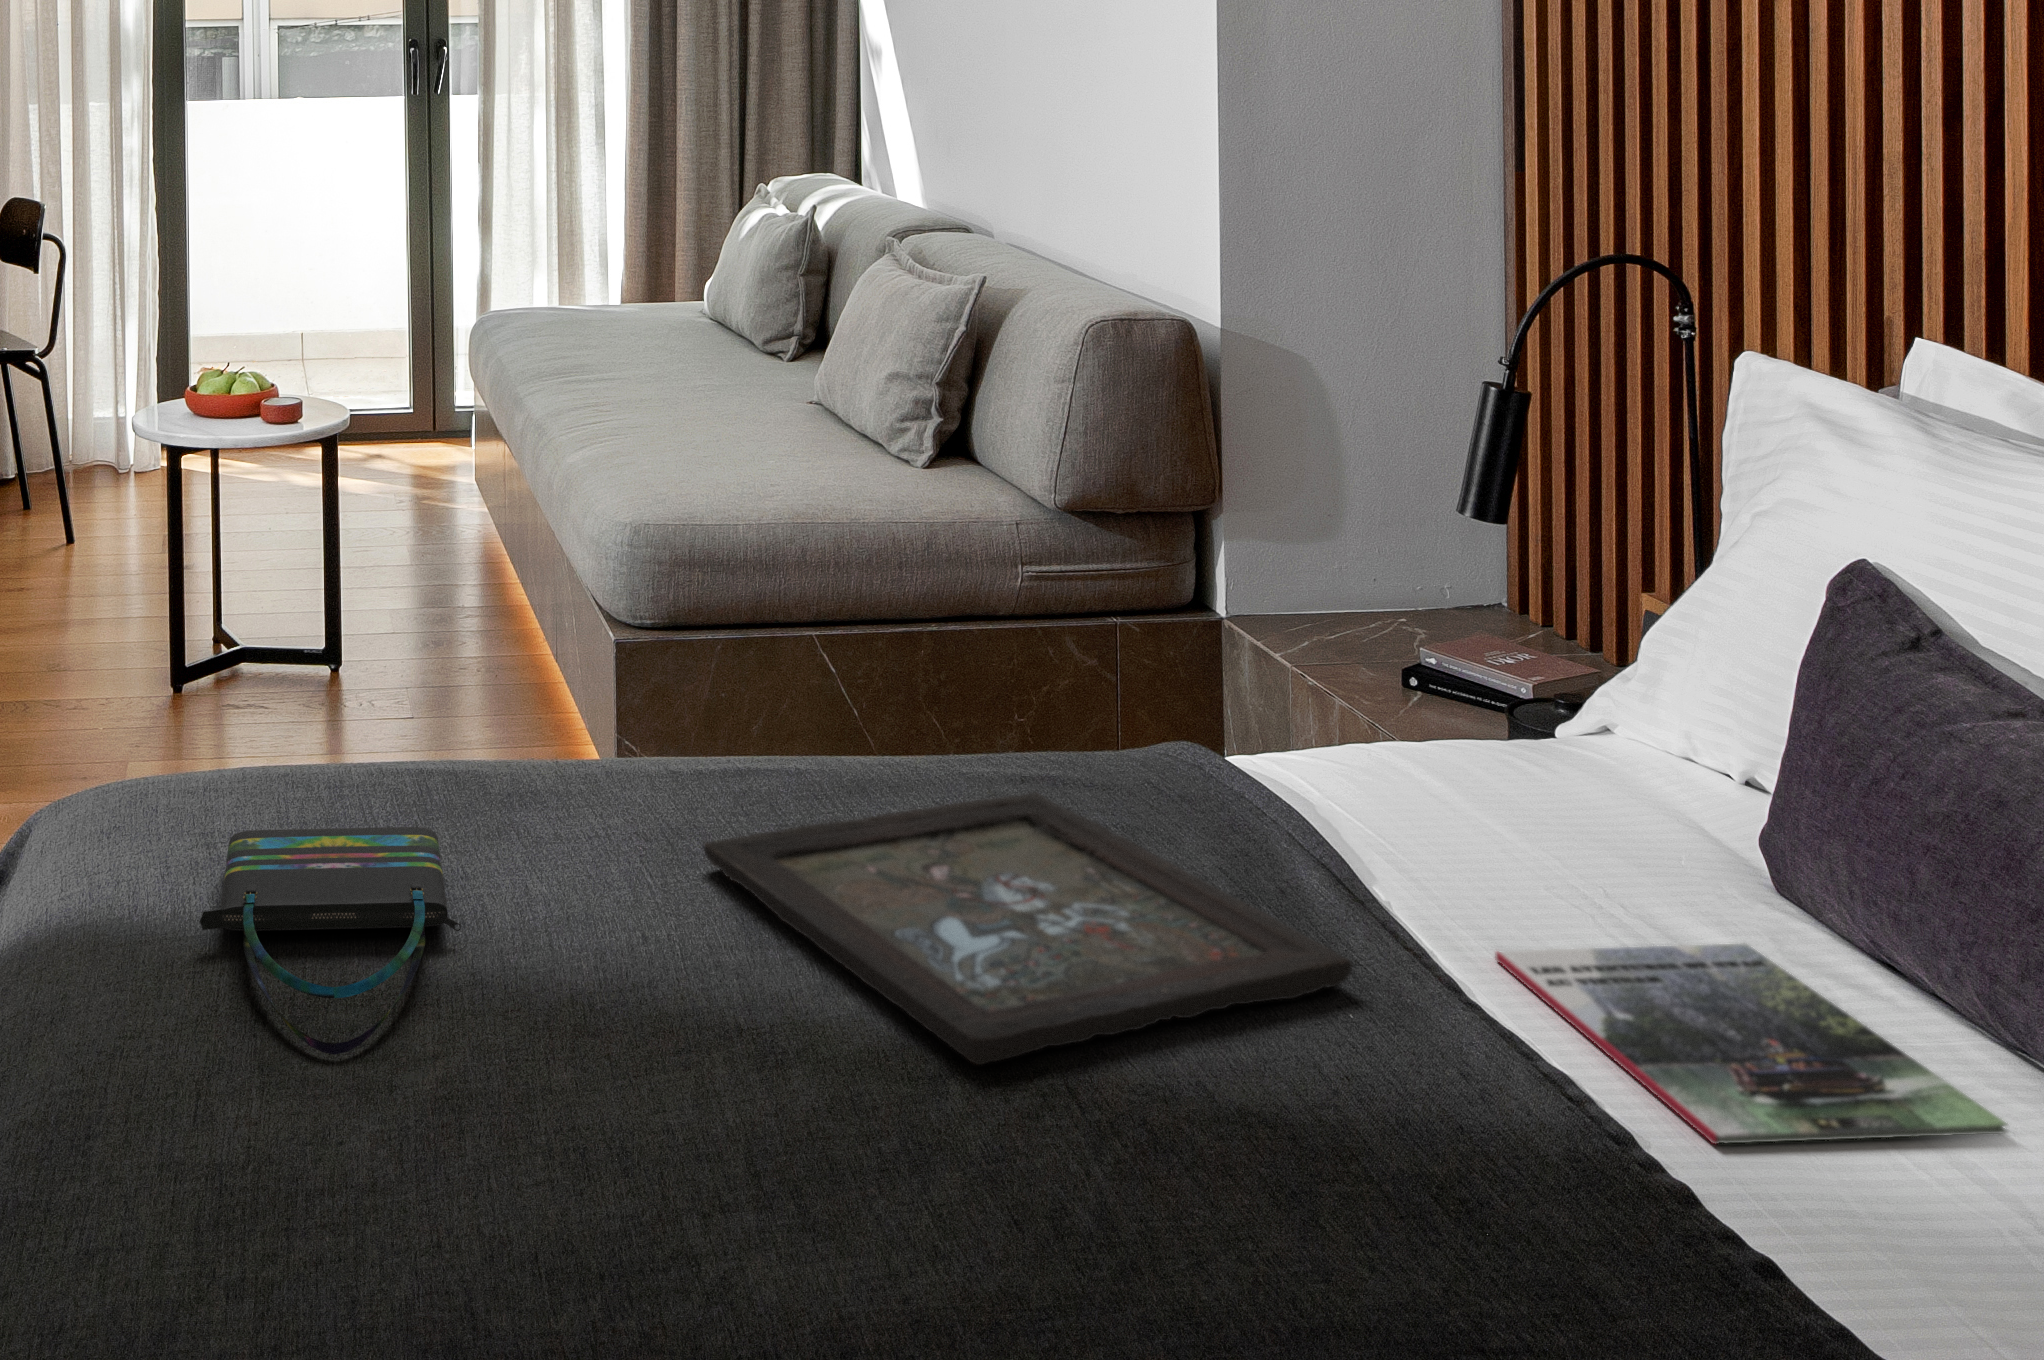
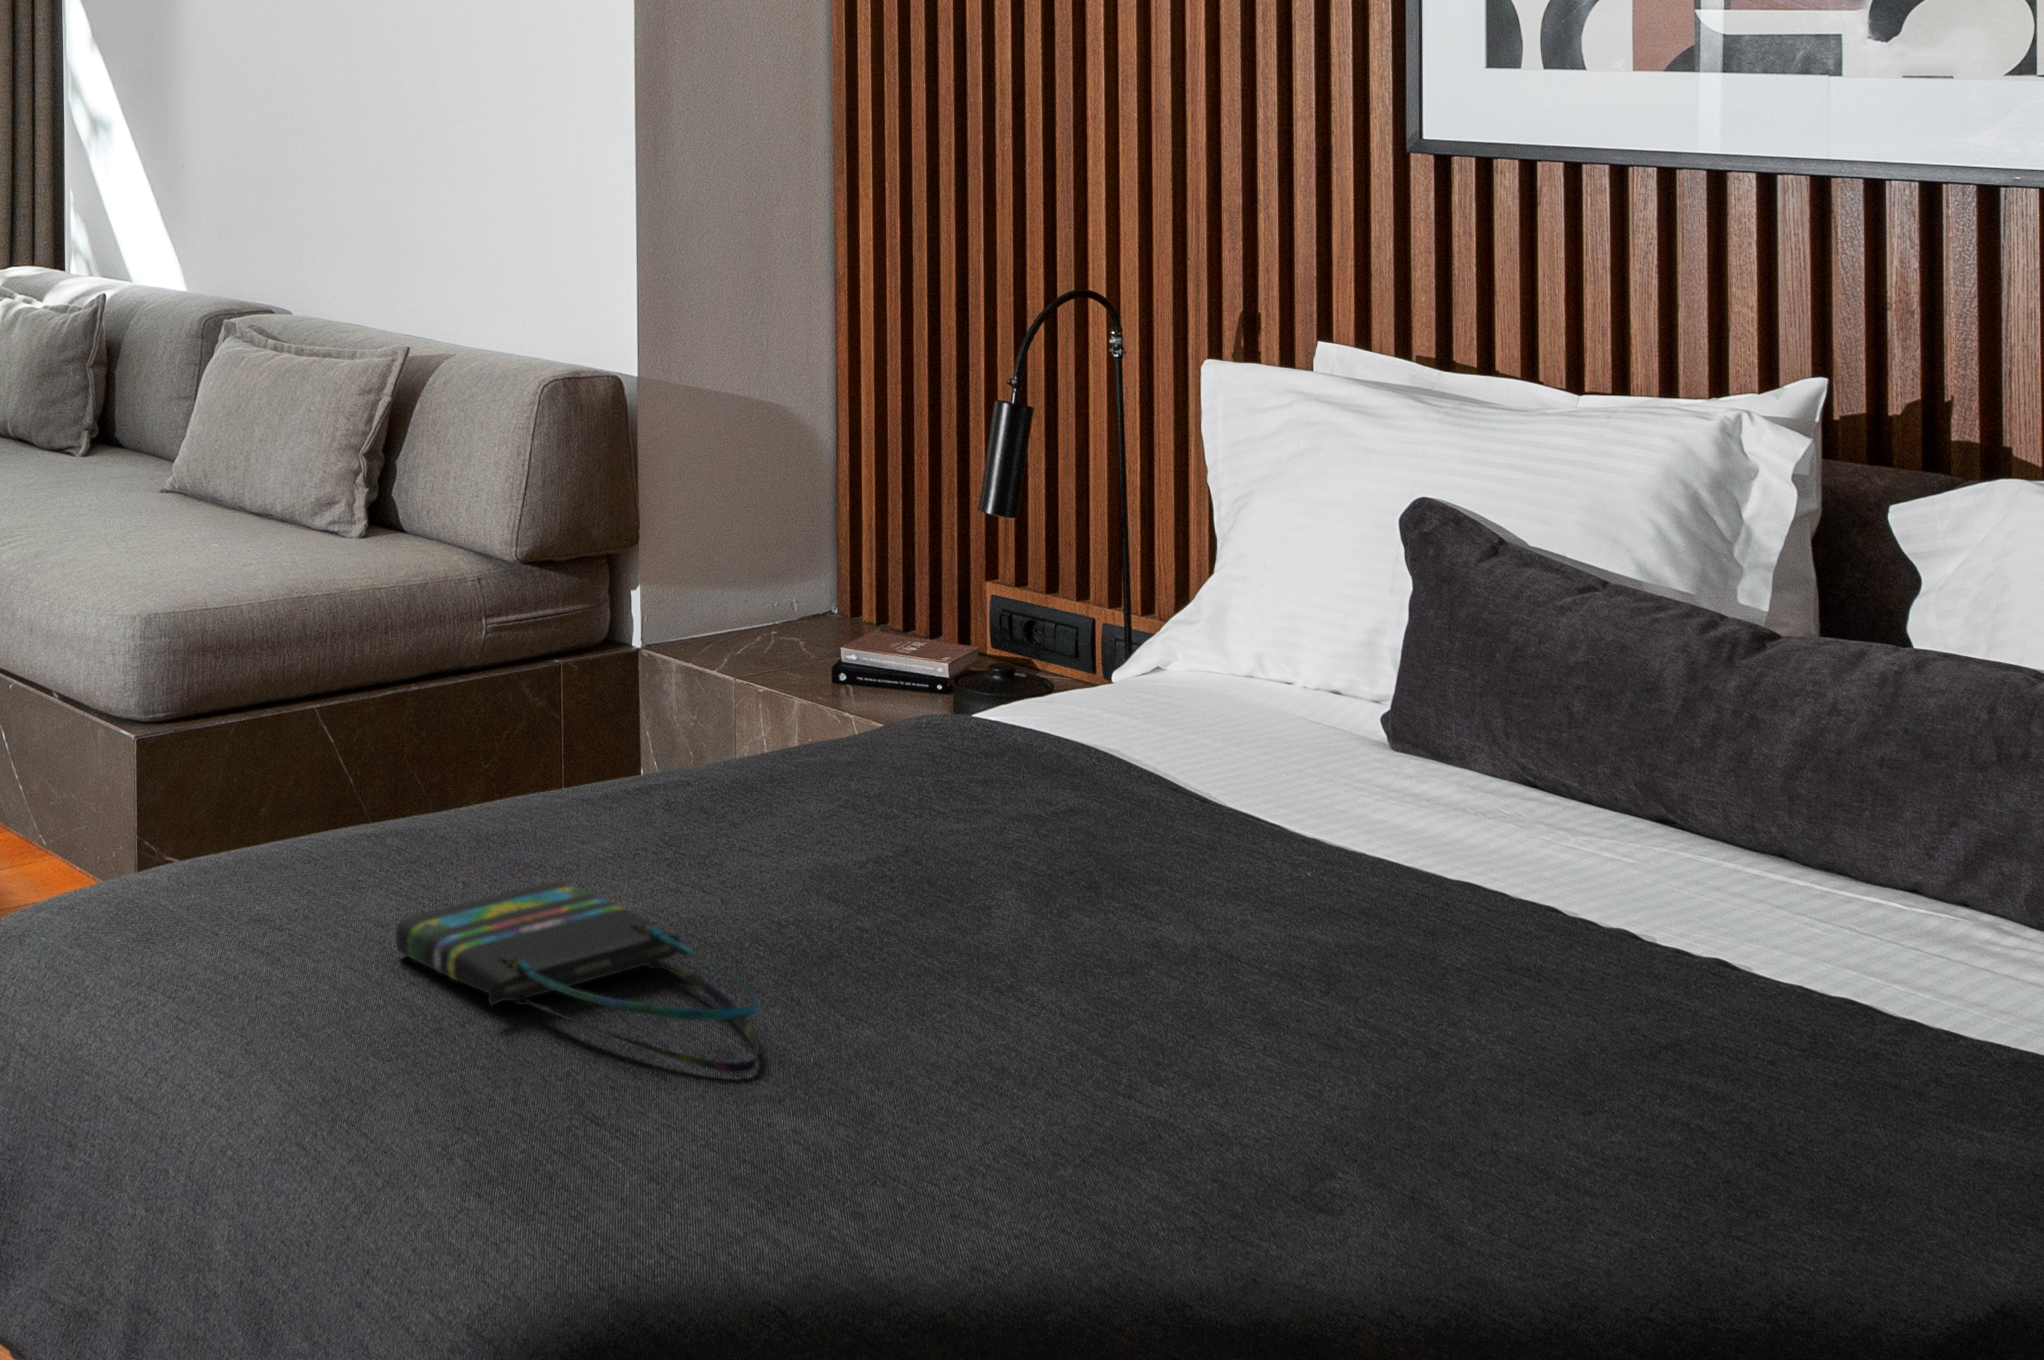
tray: present [704,792,1352,1065] -> none [776,766,1308,958]
magazine: present [1495,943,2007,1144] -> none [1352,777,1728,898]

